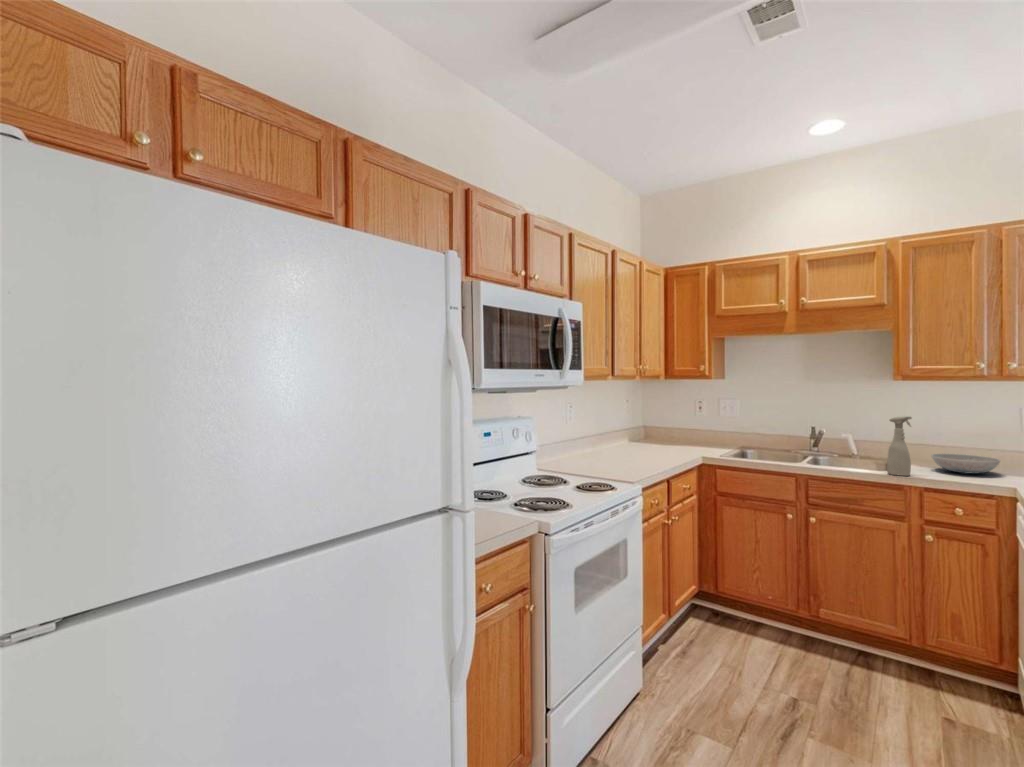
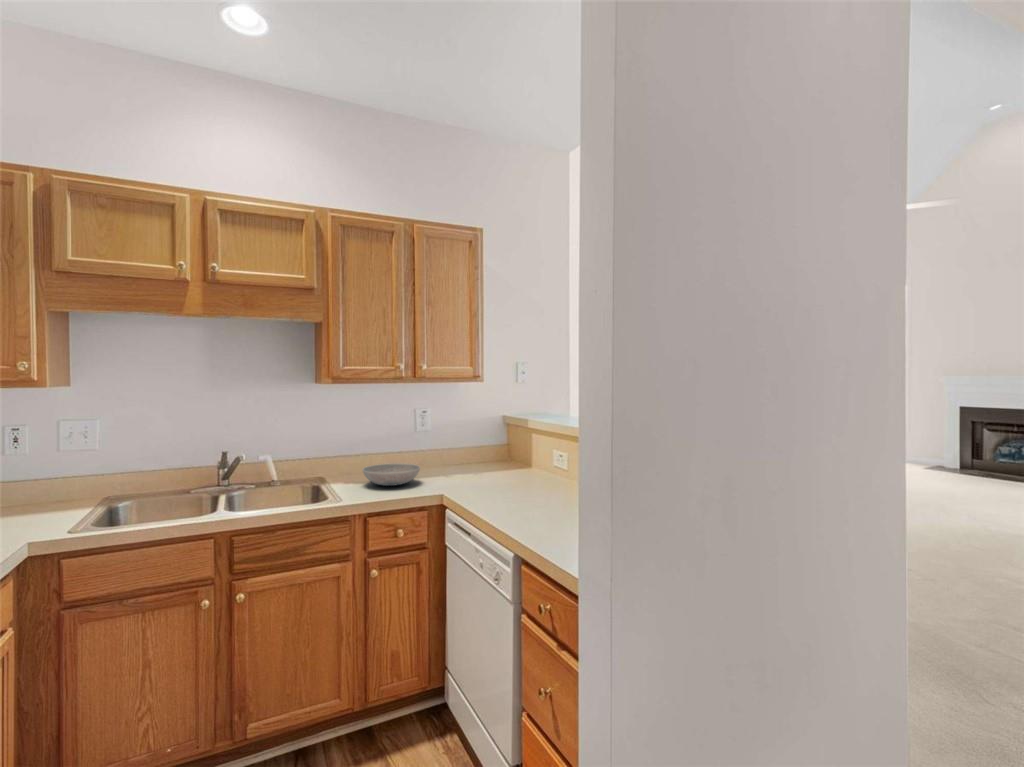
spray bottle: present [887,416,912,476] -> none [329,429,354,504]

